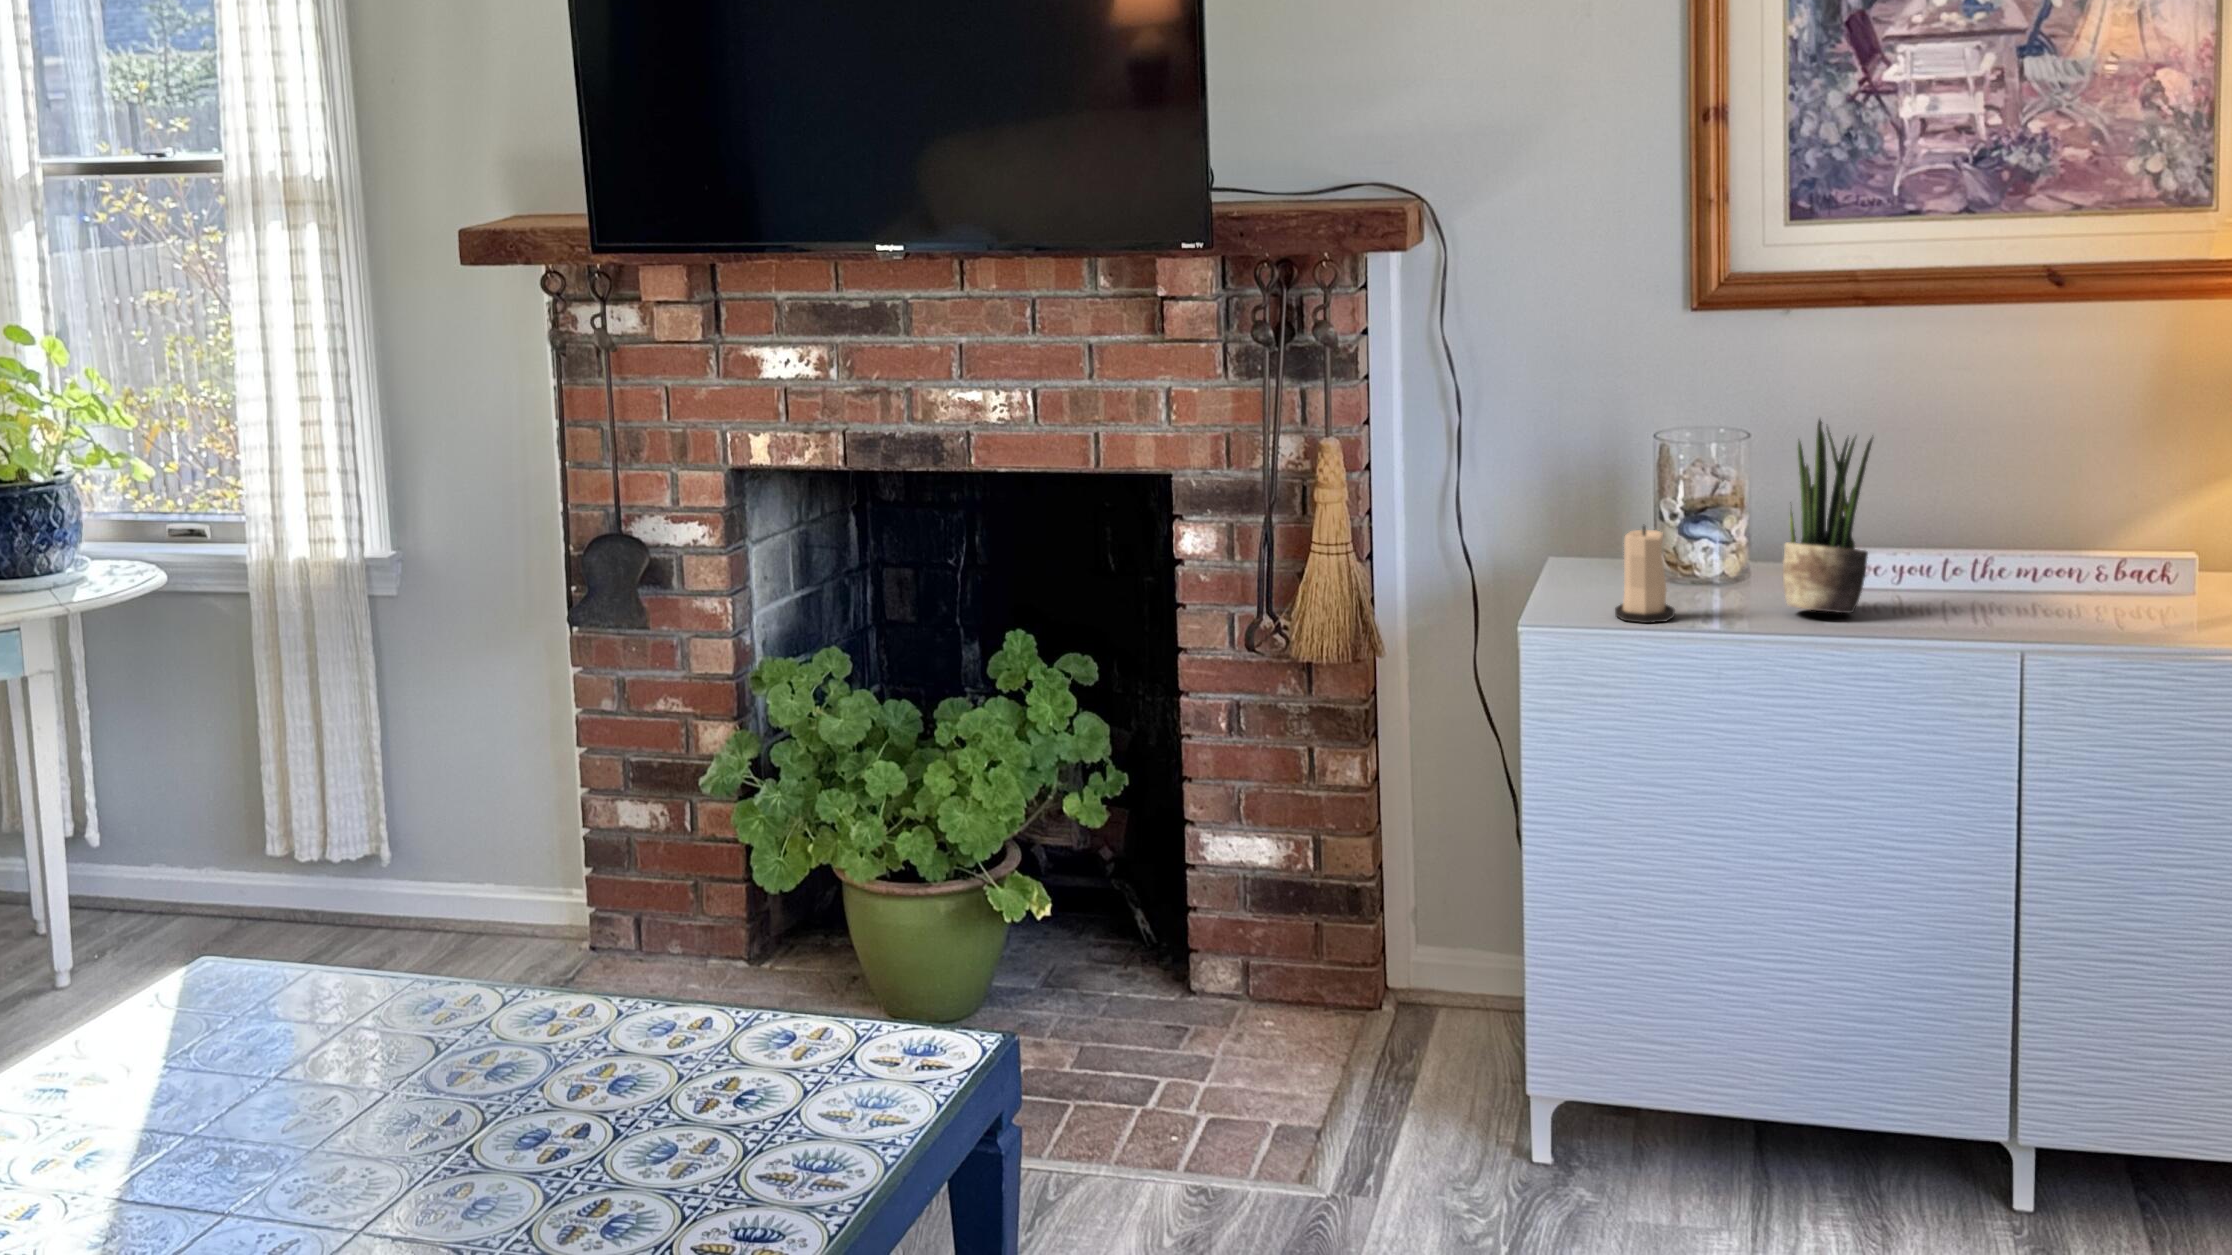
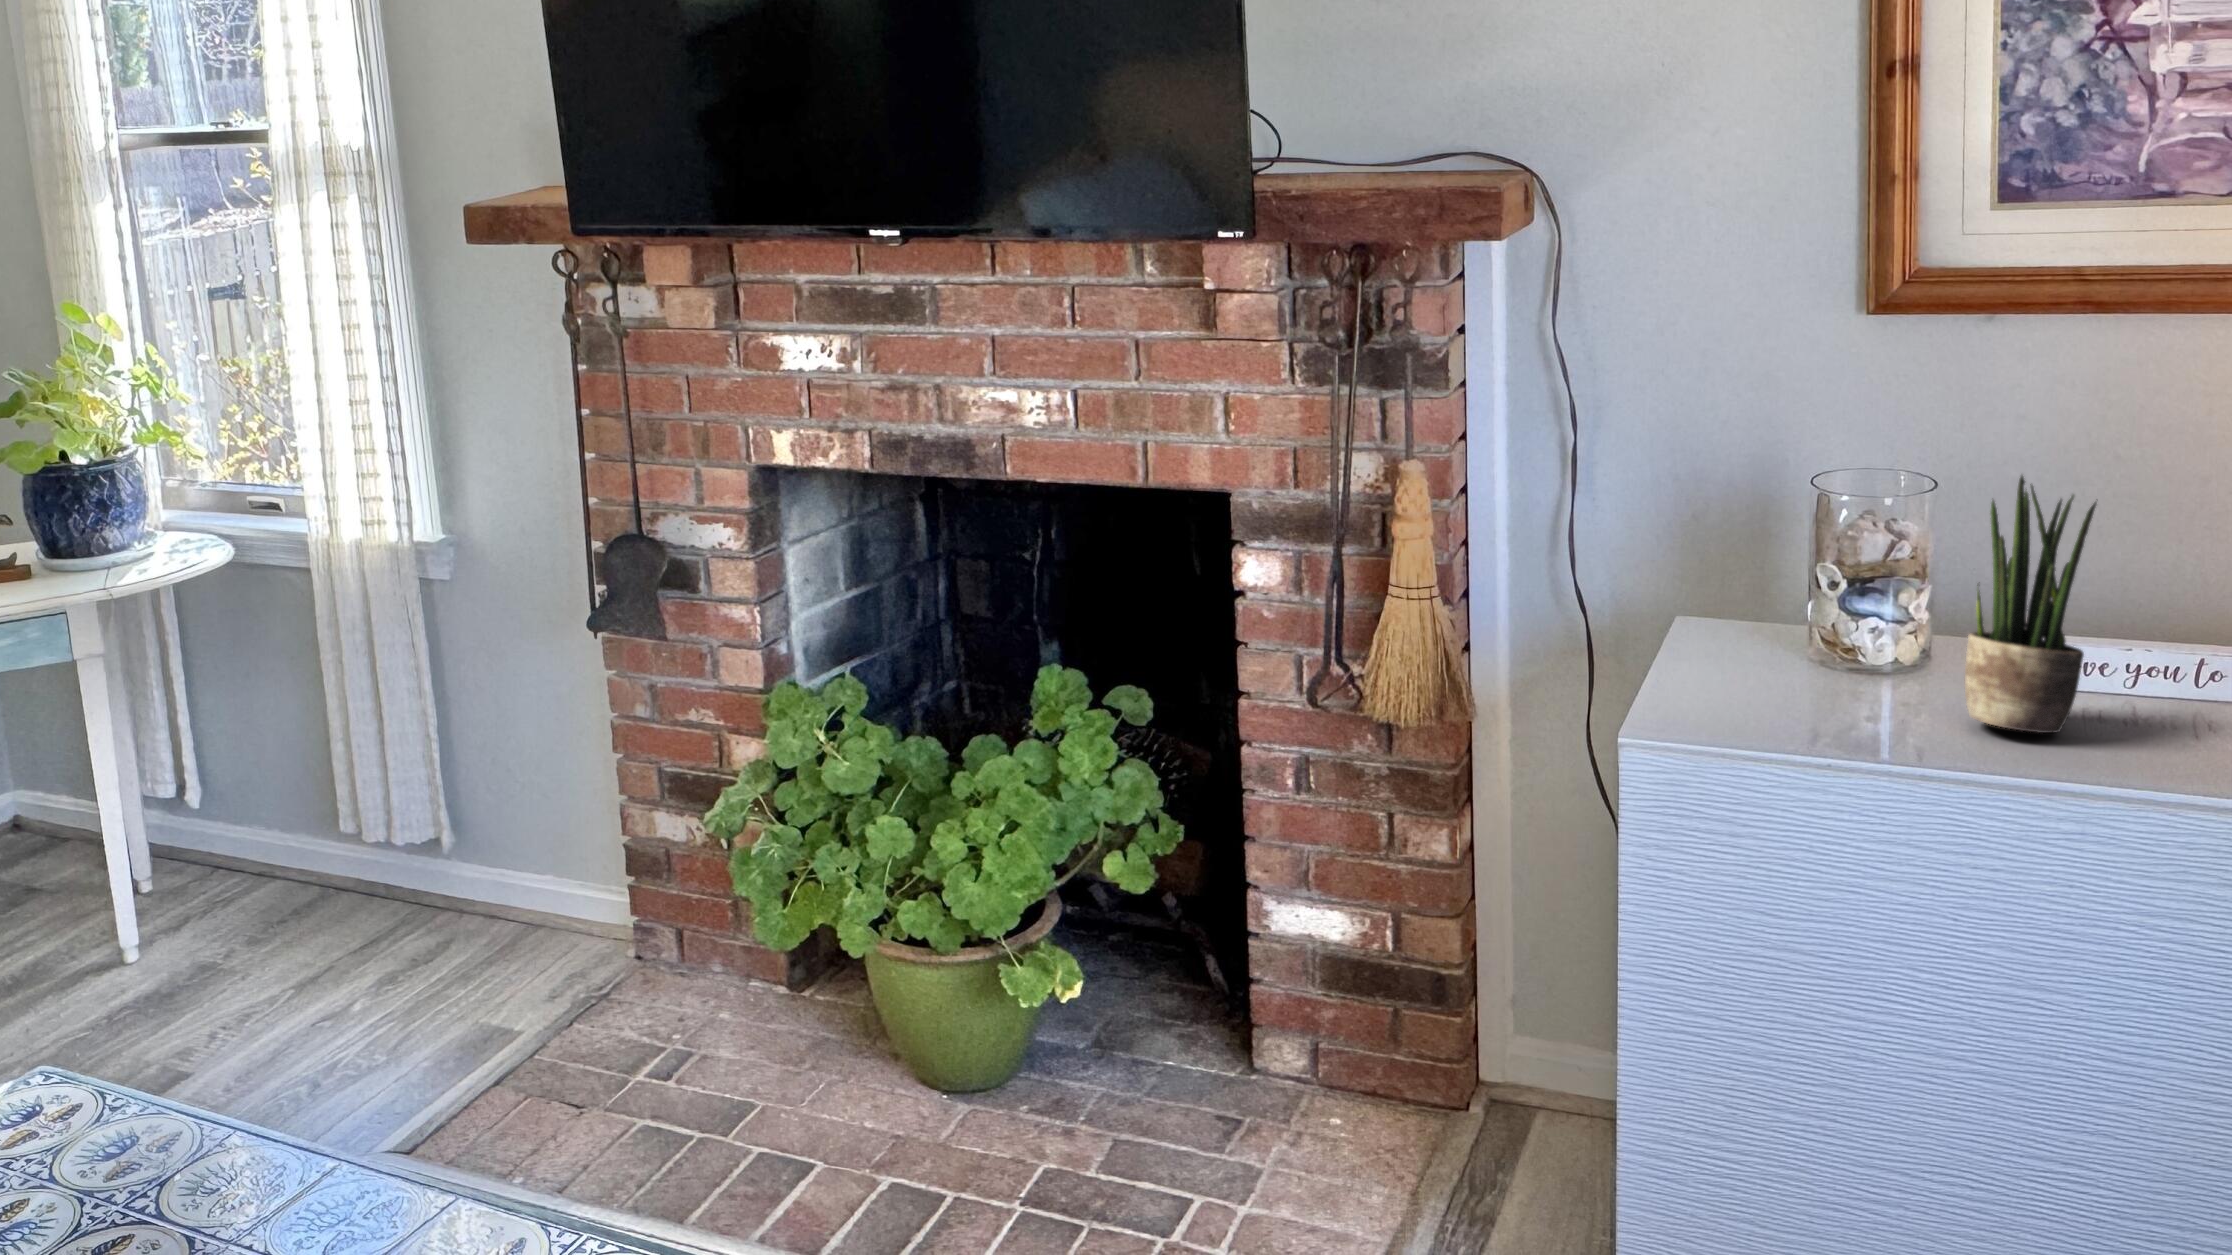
candle: present [1615,526,1675,623] -> none [1736,605,1815,733]

